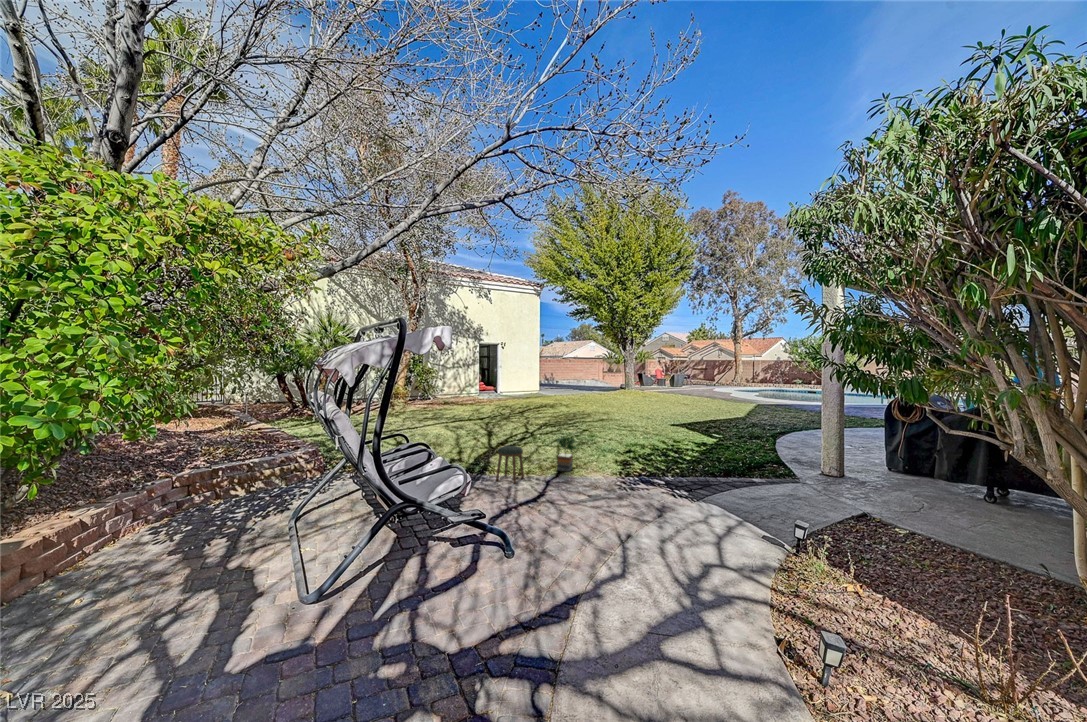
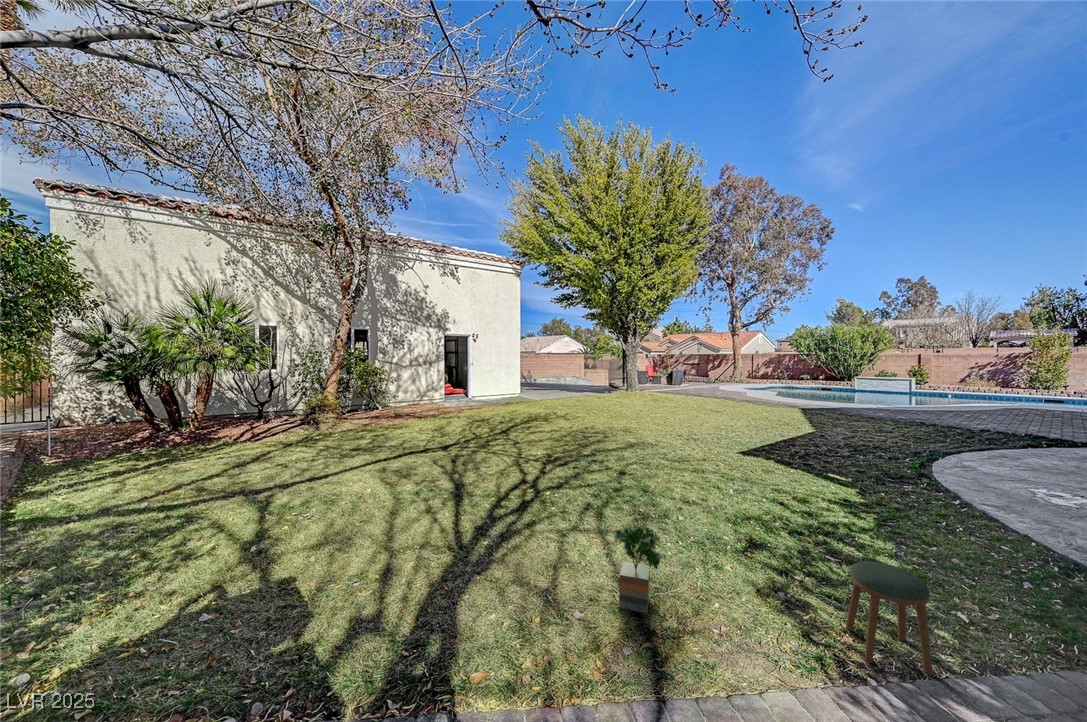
stool: present [496,446,524,484] -> present [846,561,933,675]

